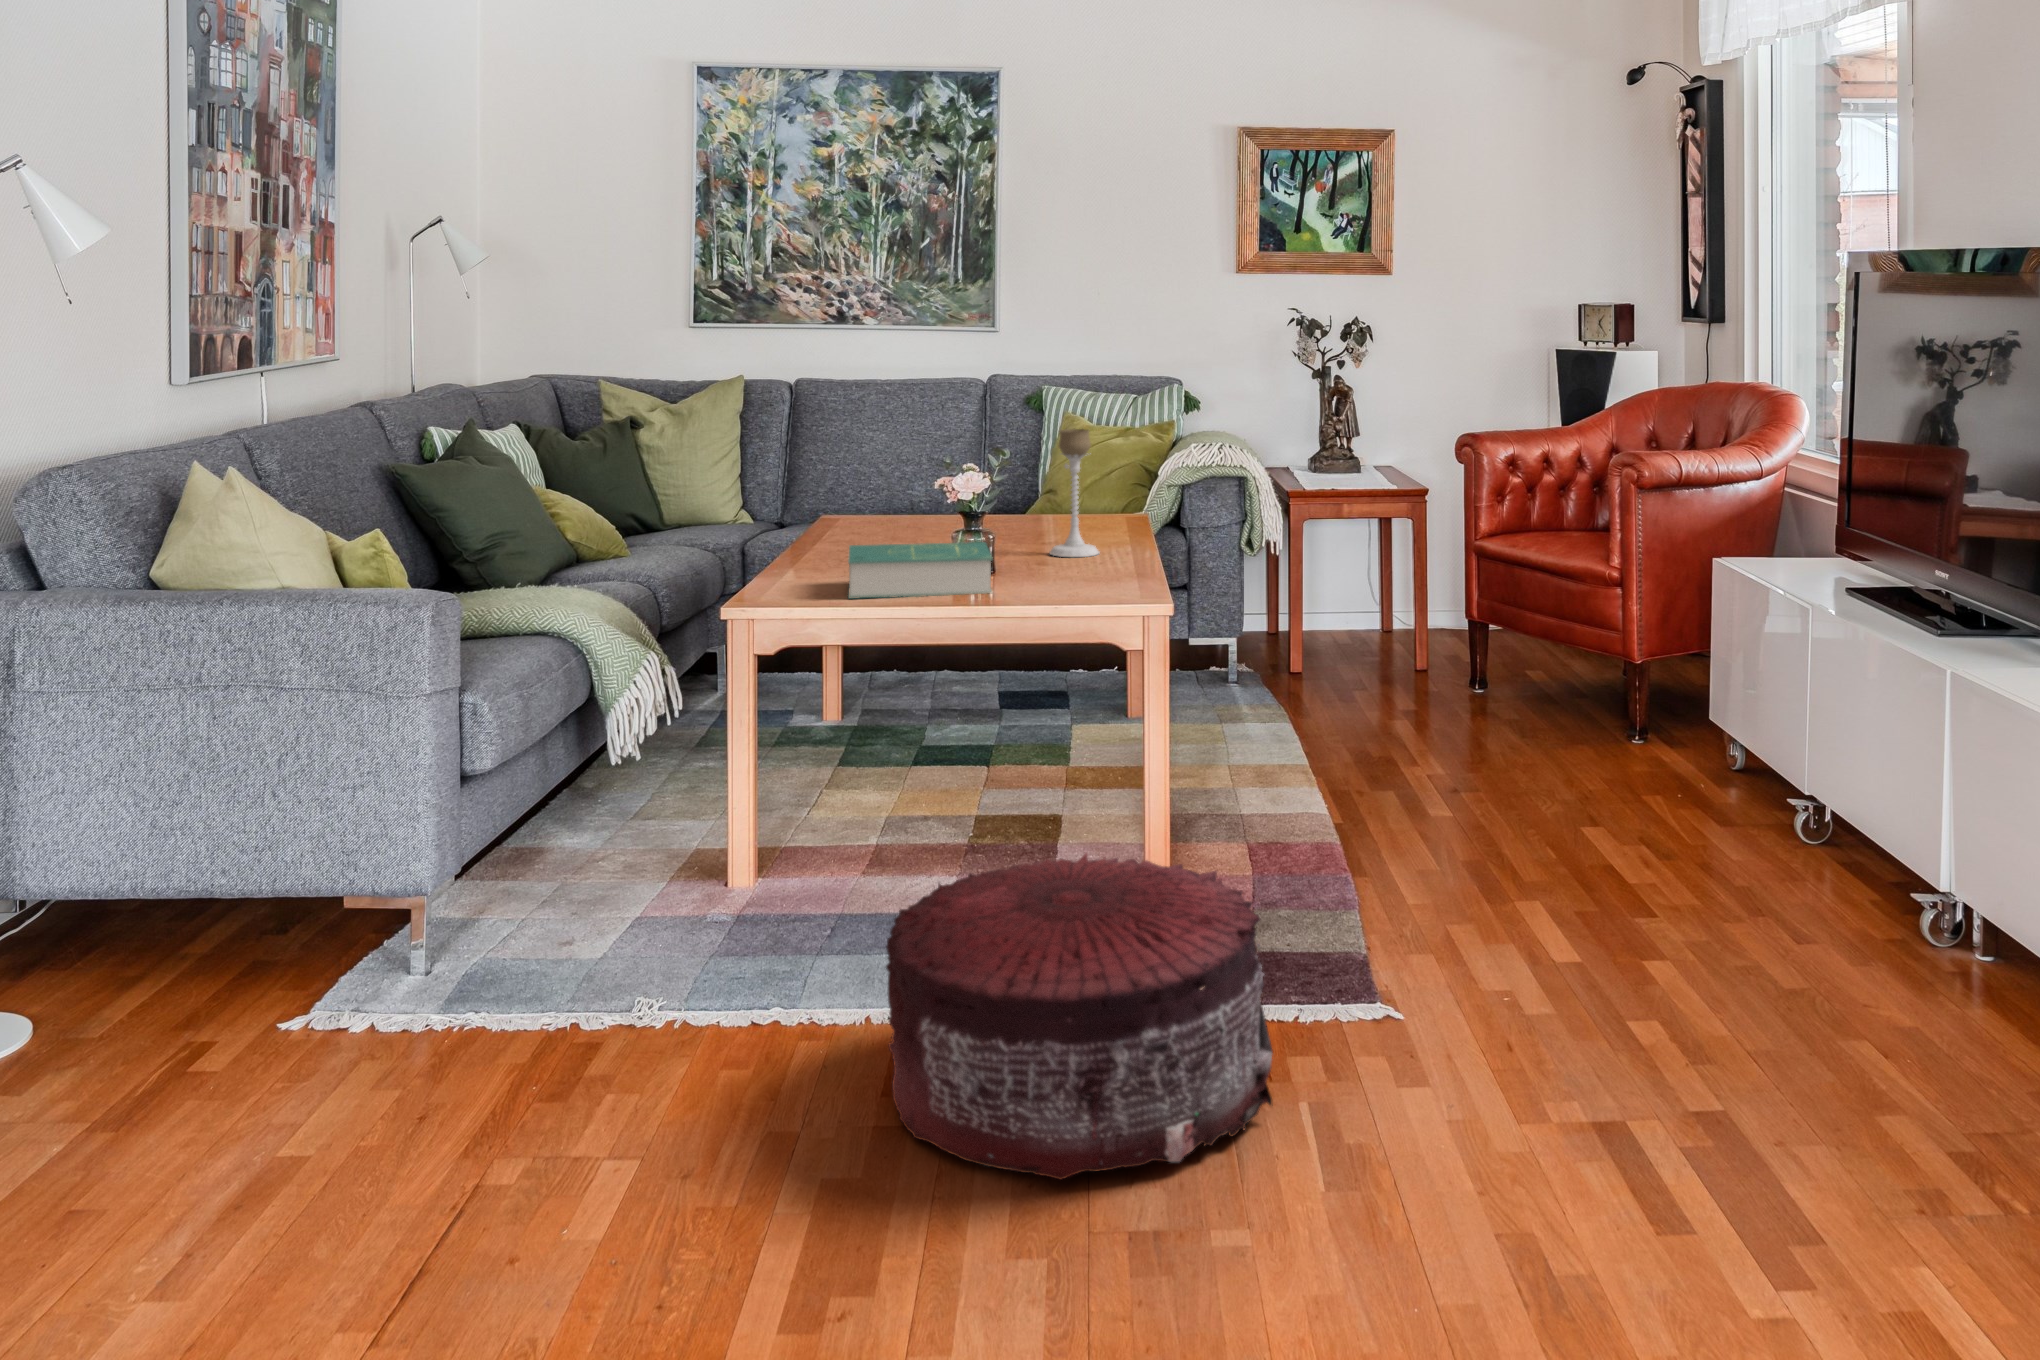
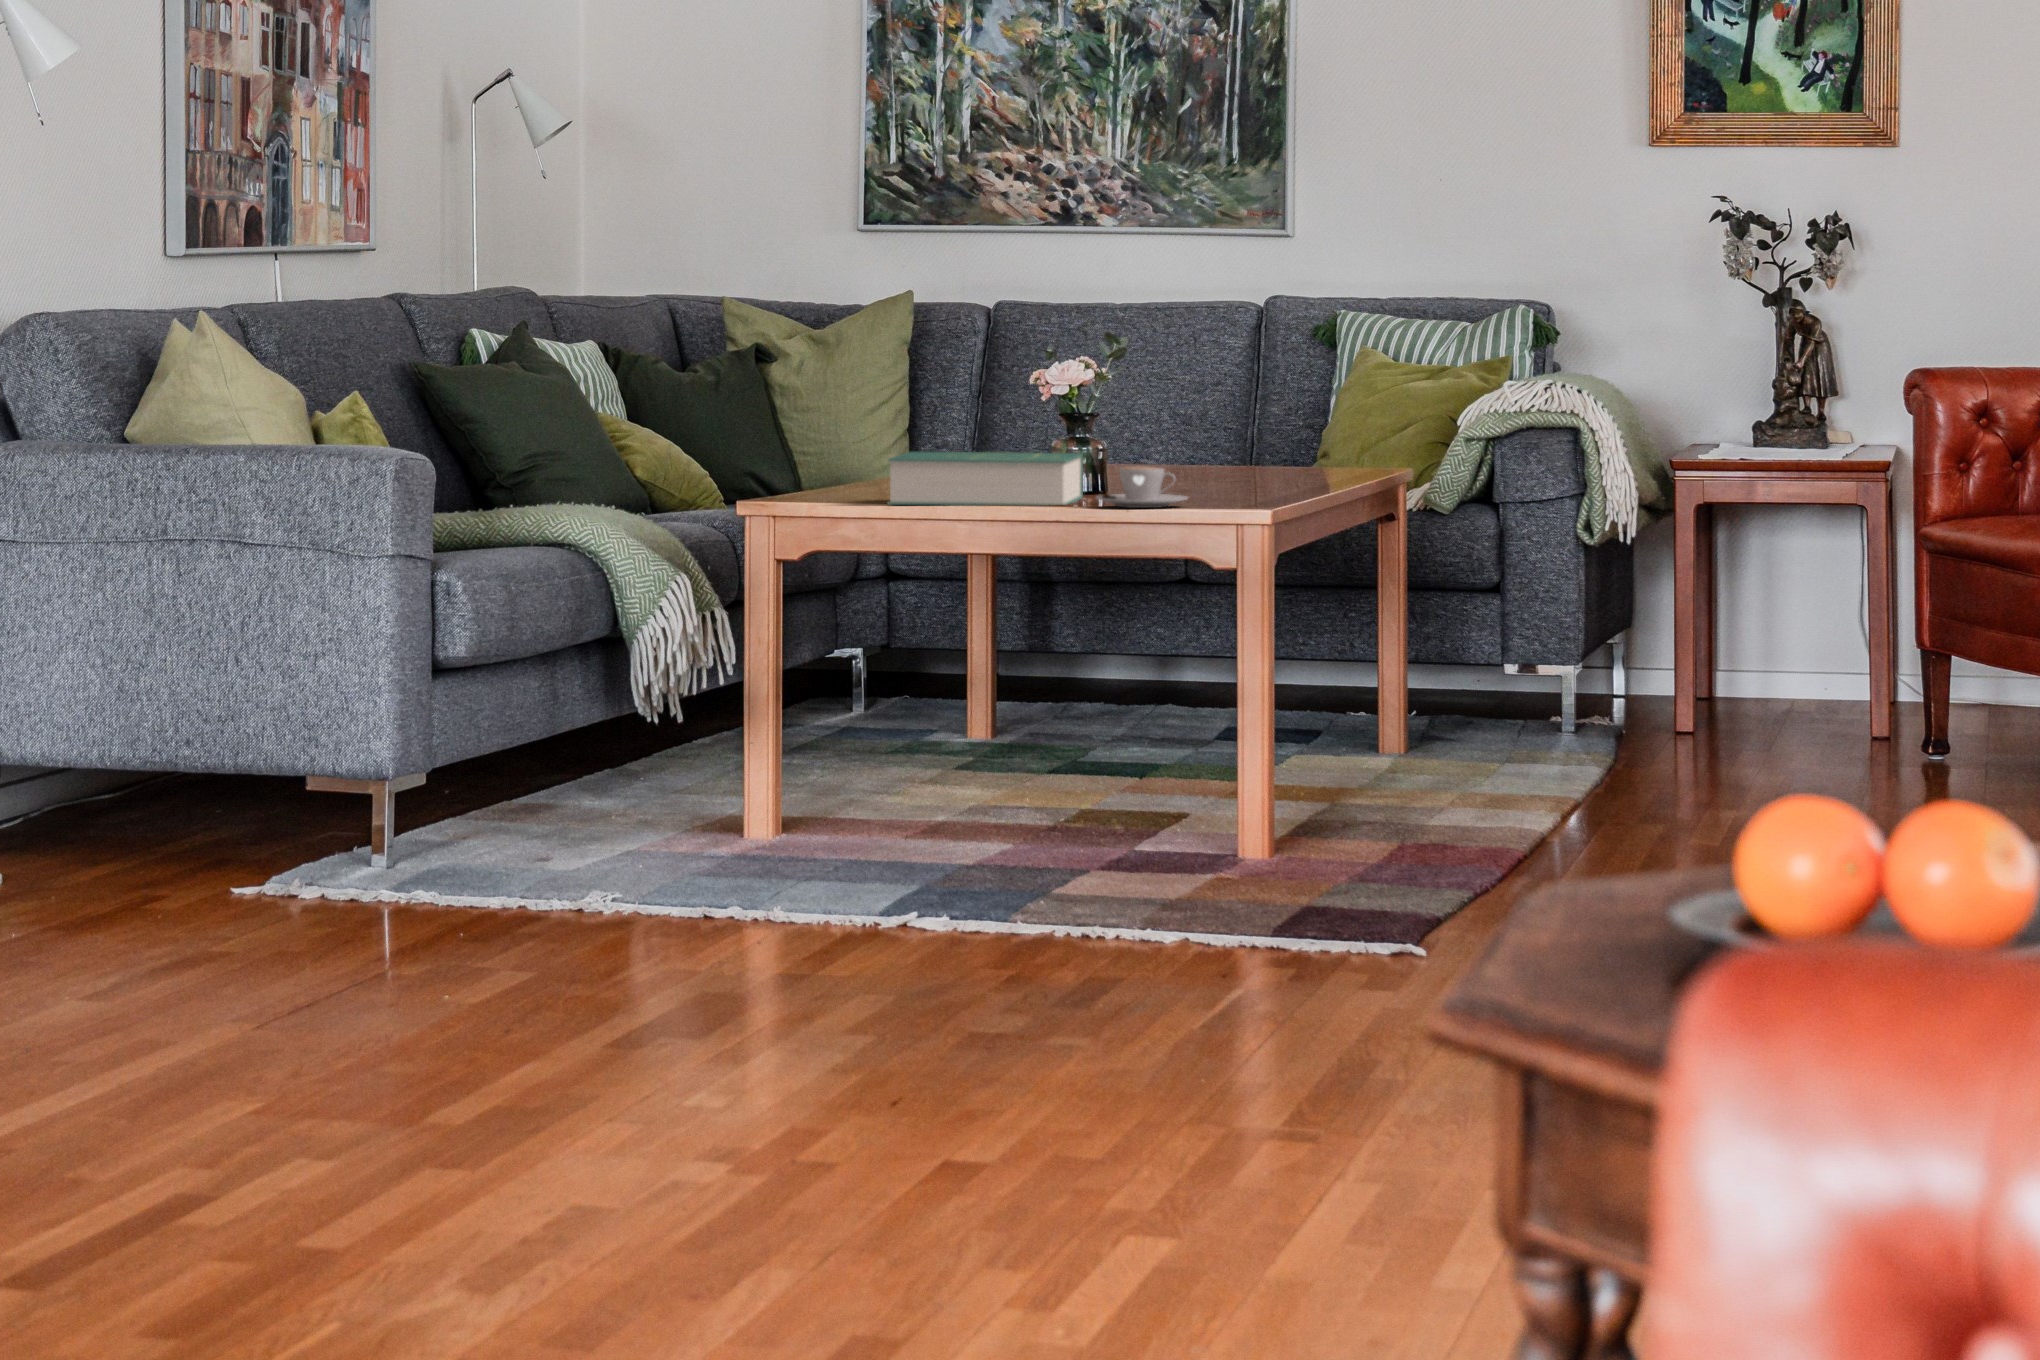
candle holder: present [1050,429,1099,557] -> none [1201,323,1270,492]
coffee cup: none [1028,564,1101,601] -> present [1096,467,1187,508]
pouf: present [886,853,1273,1179] -> none [785,745,1204,1011]

